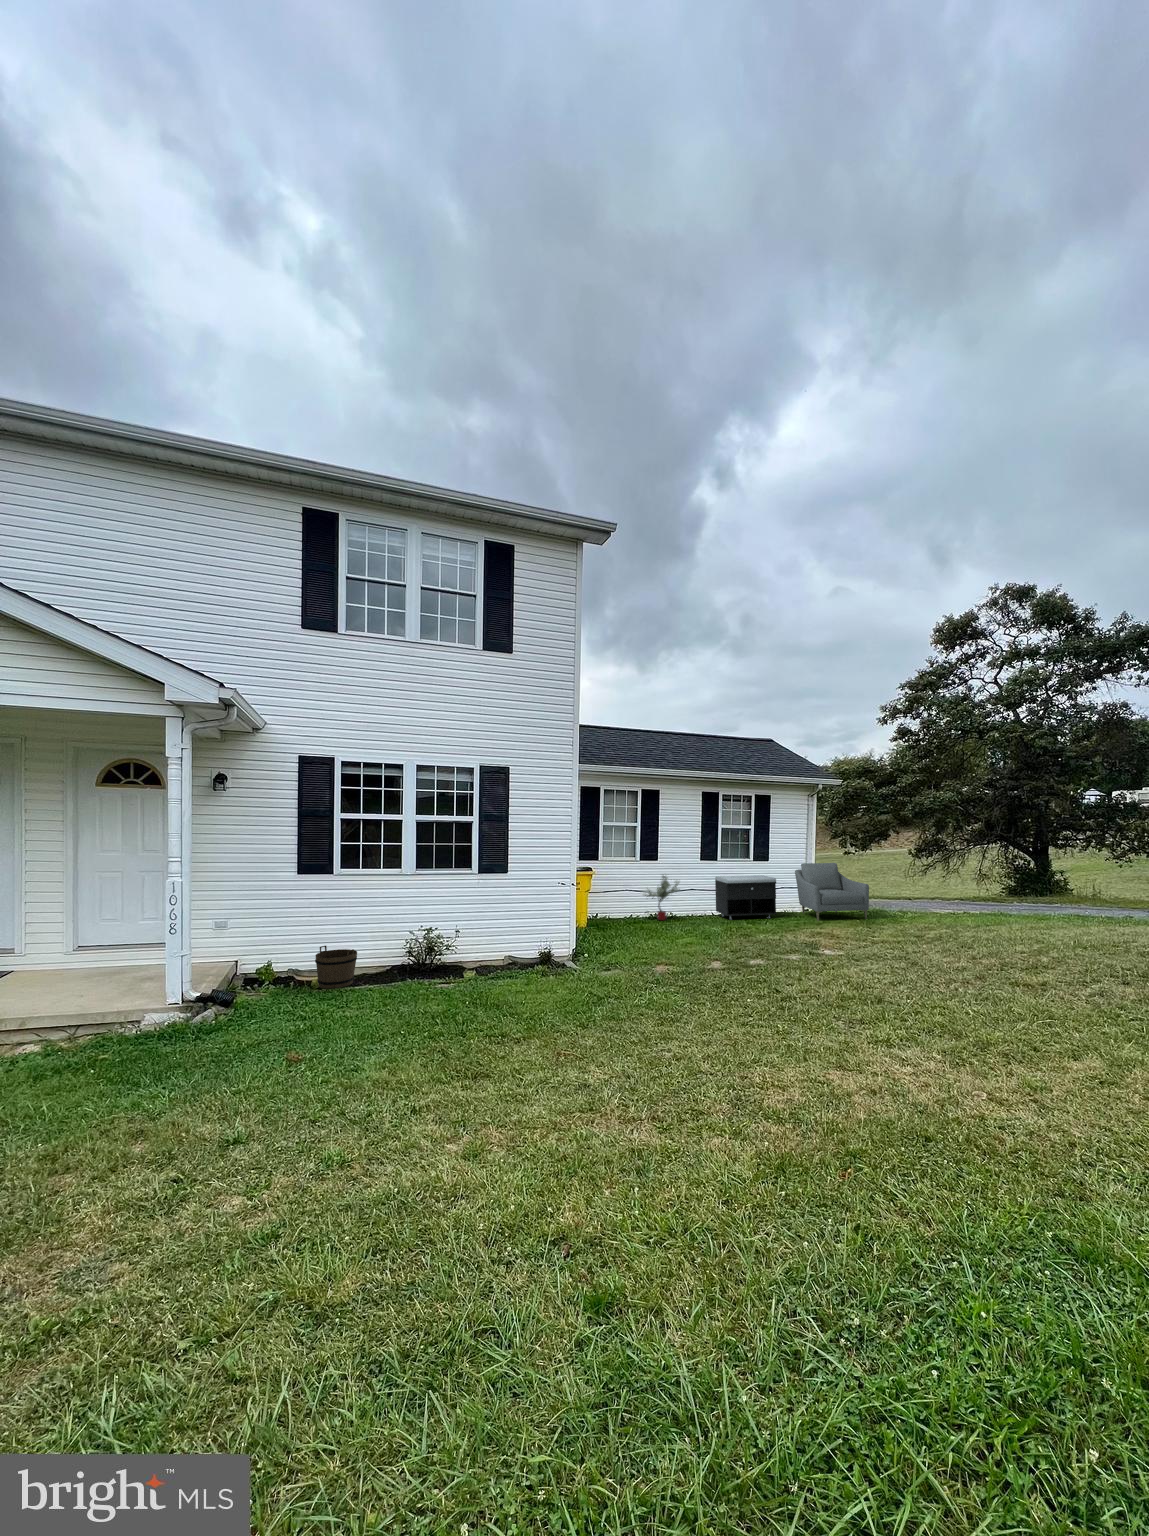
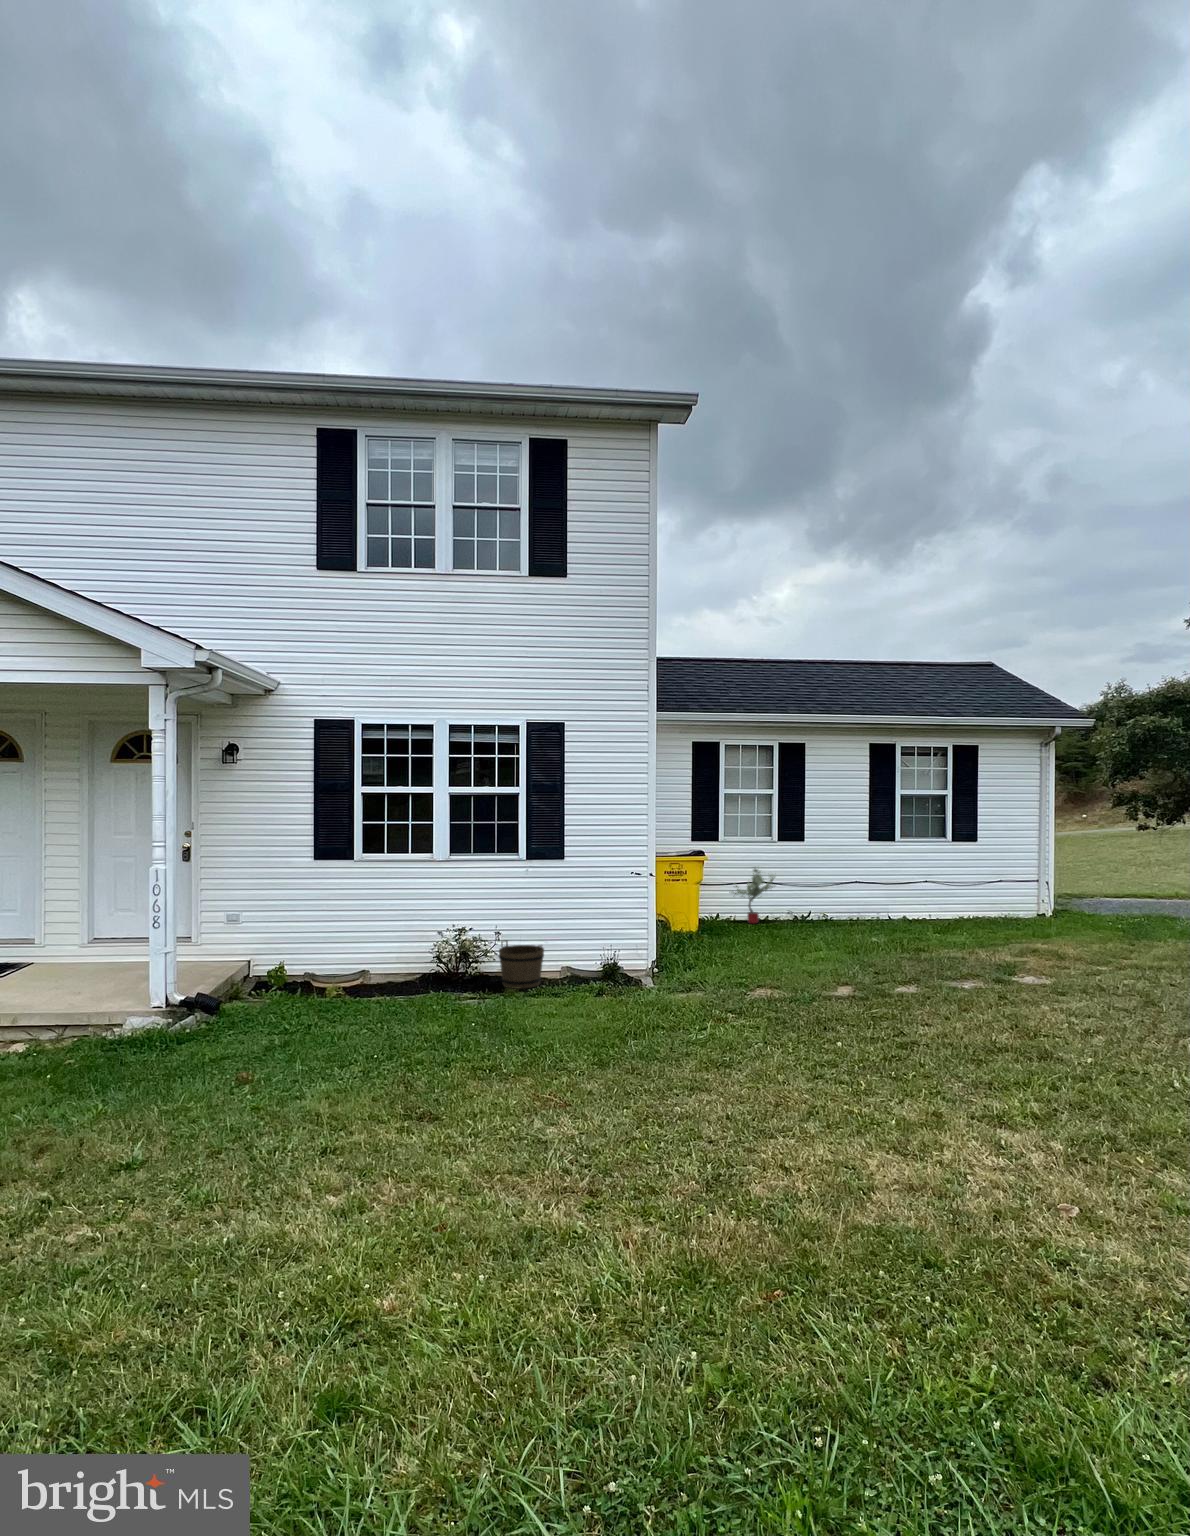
chair: present [795,863,869,921] -> none [924,855,1021,927]
storage bench: present [715,875,777,920] -> none [821,870,900,924]
bucket: present [315,946,357,988] -> present [499,940,544,989]

